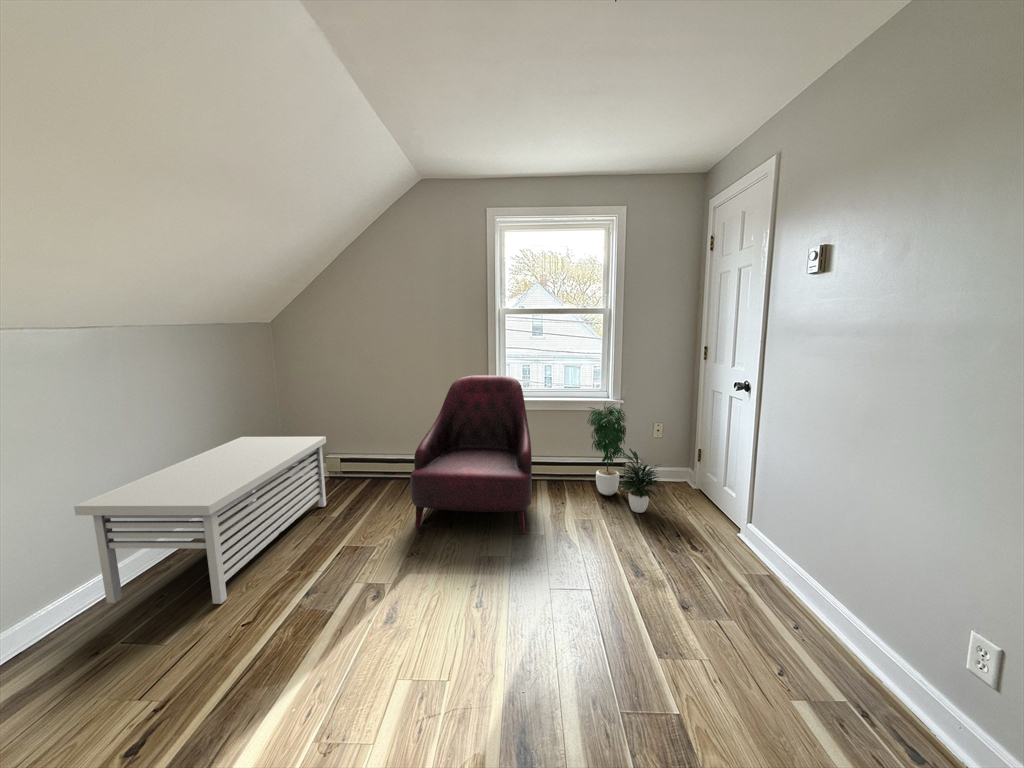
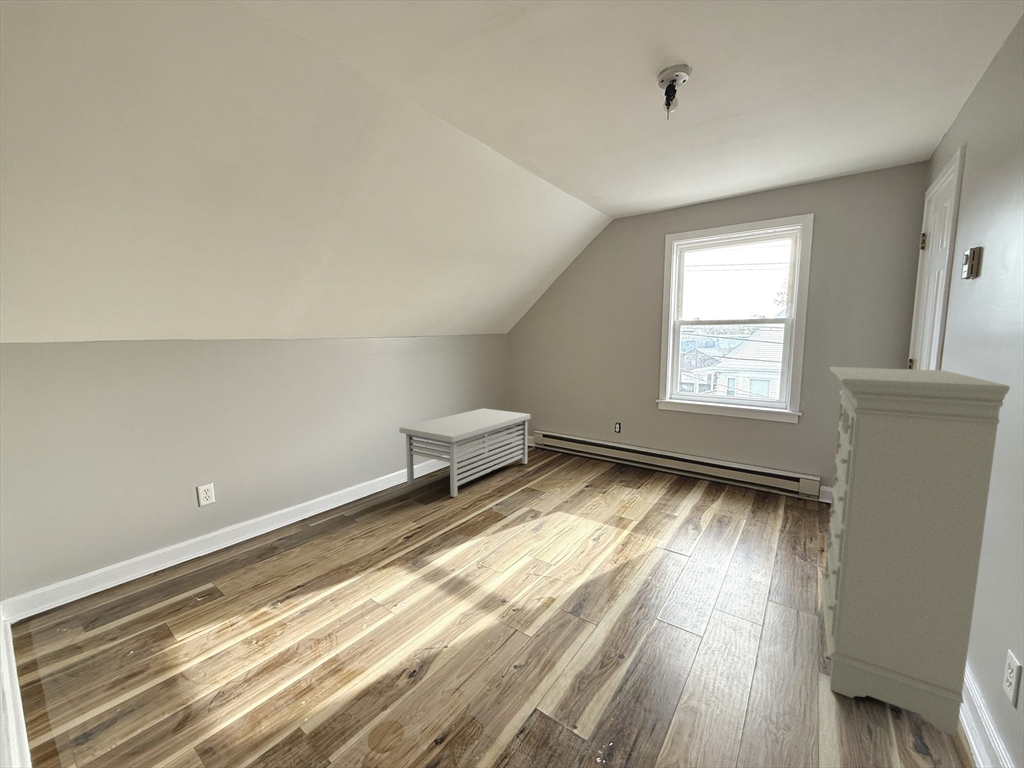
dresser: none [730,358,999,731] -> present [820,367,1010,736]
armchair: present [410,375,532,534] -> none [577,378,686,511]
potted plant: present [588,404,662,513] -> none [748,409,820,523]

